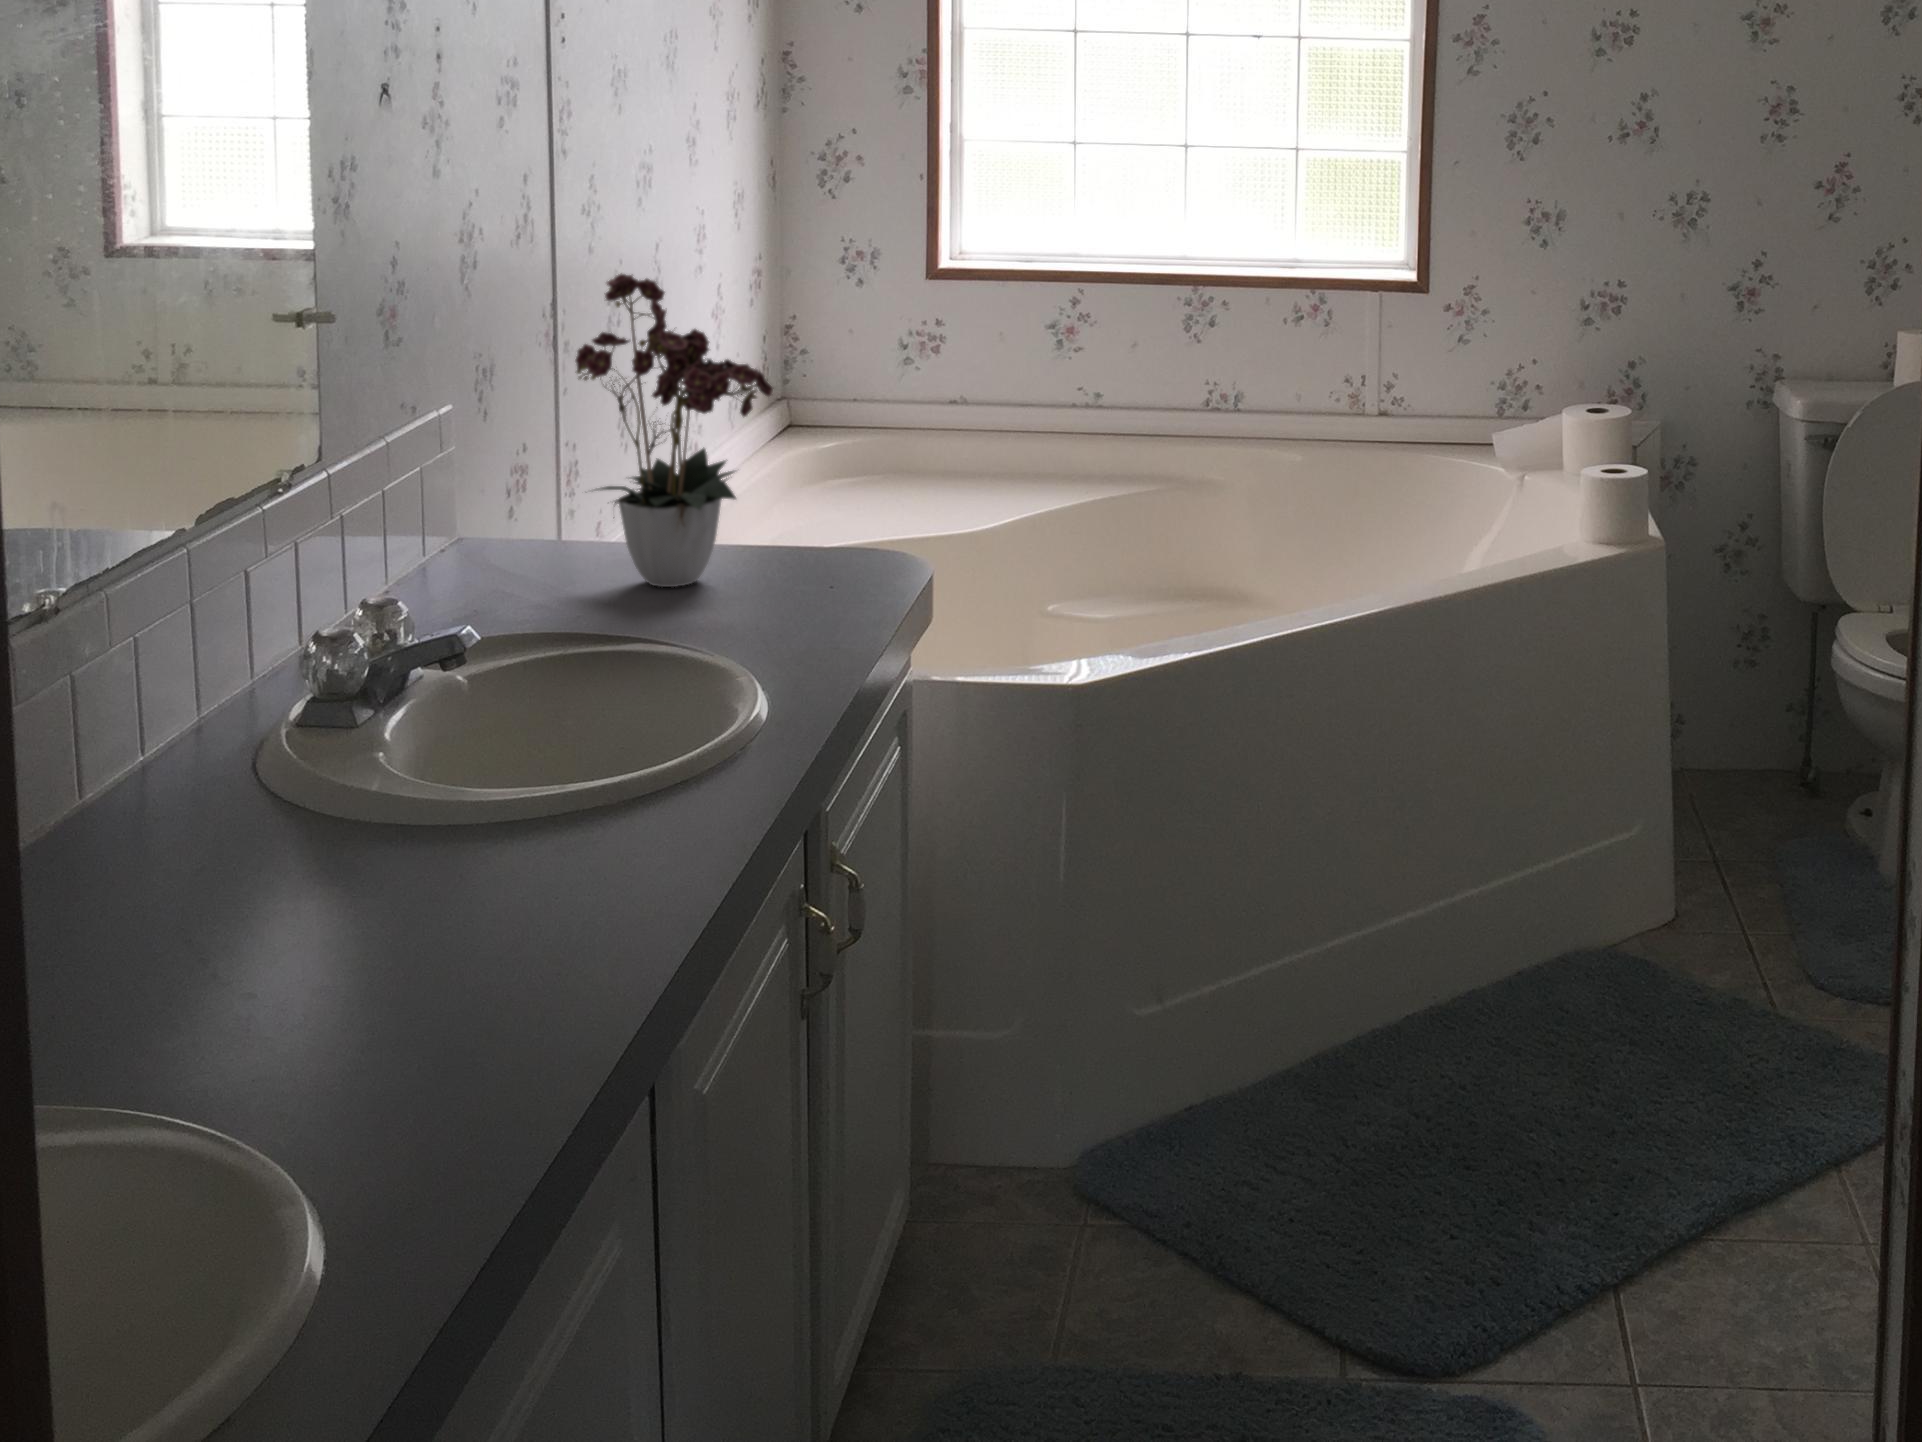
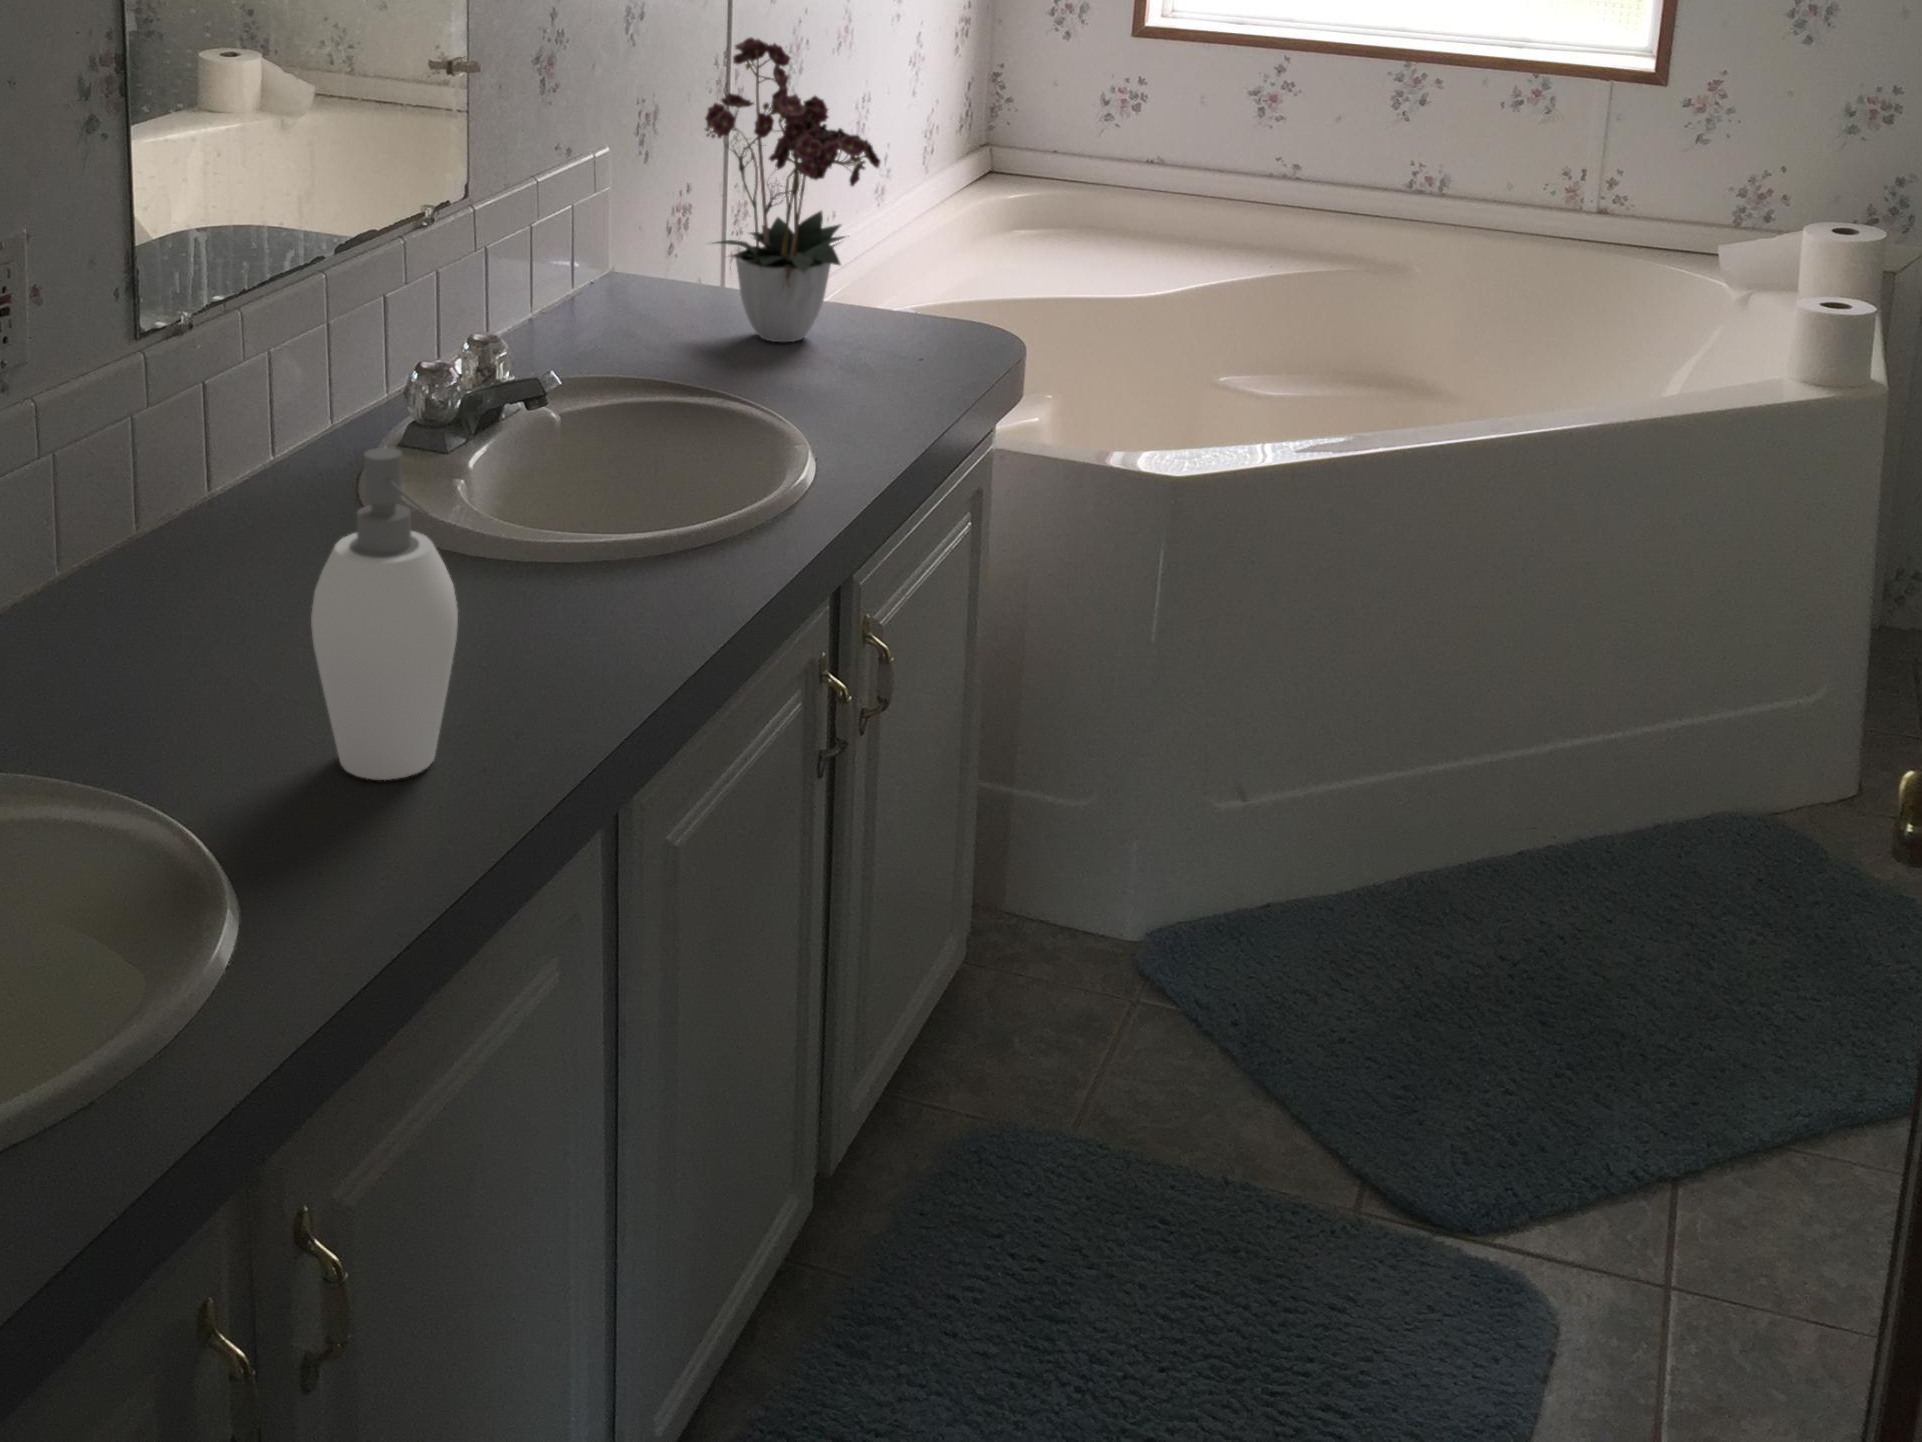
soap dispenser: none [335,675,503,1039] -> present [311,448,458,780]

